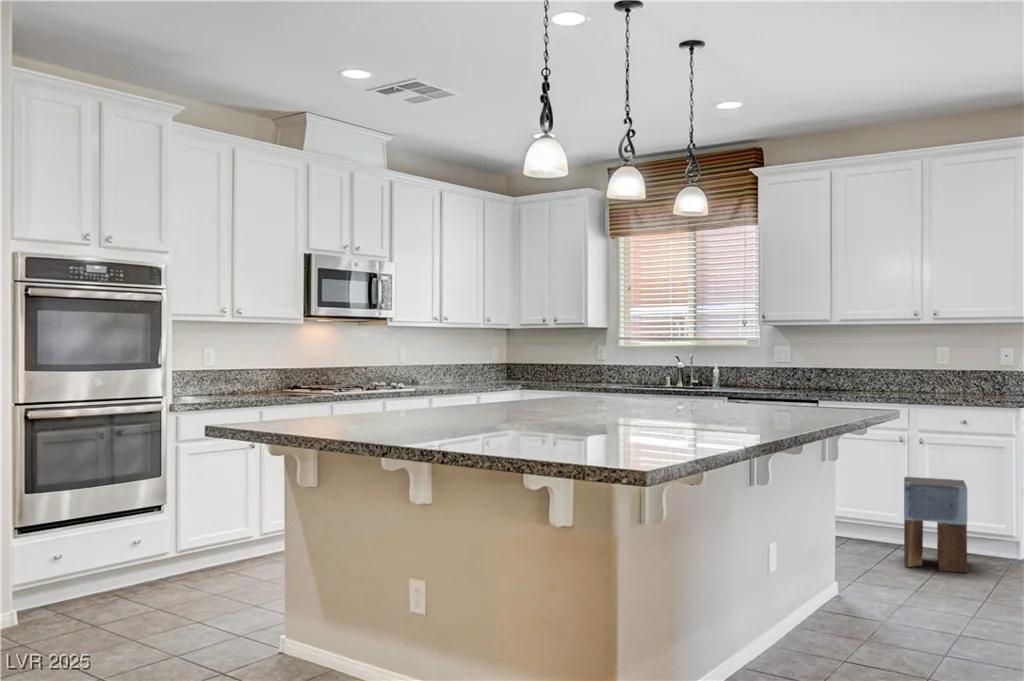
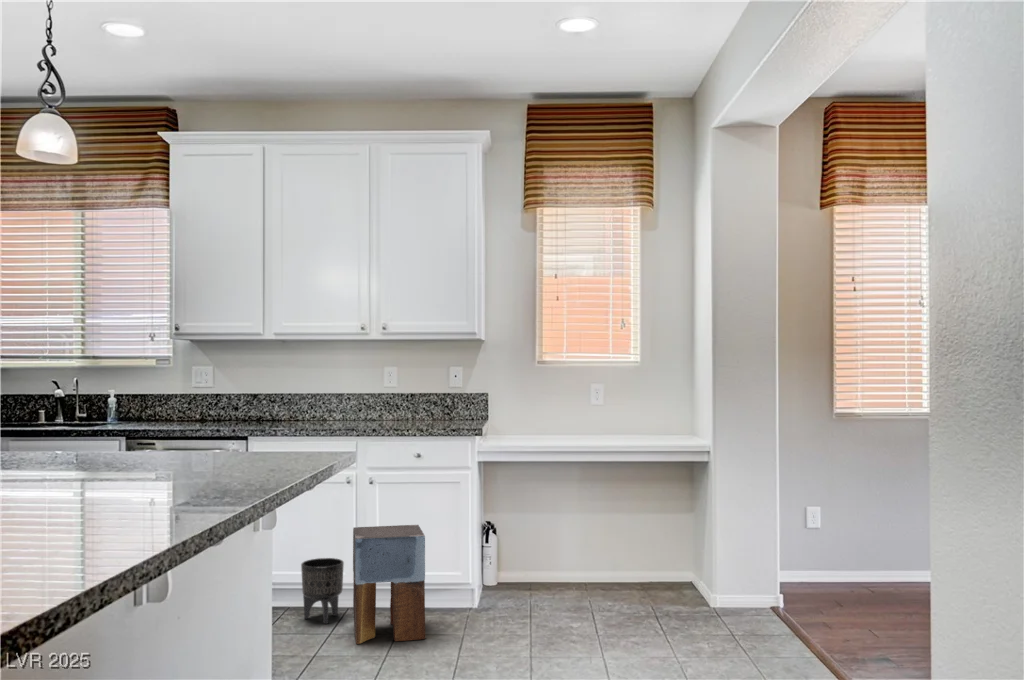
planter: none [861,500,897,551] -> present [301,558,344,624]

